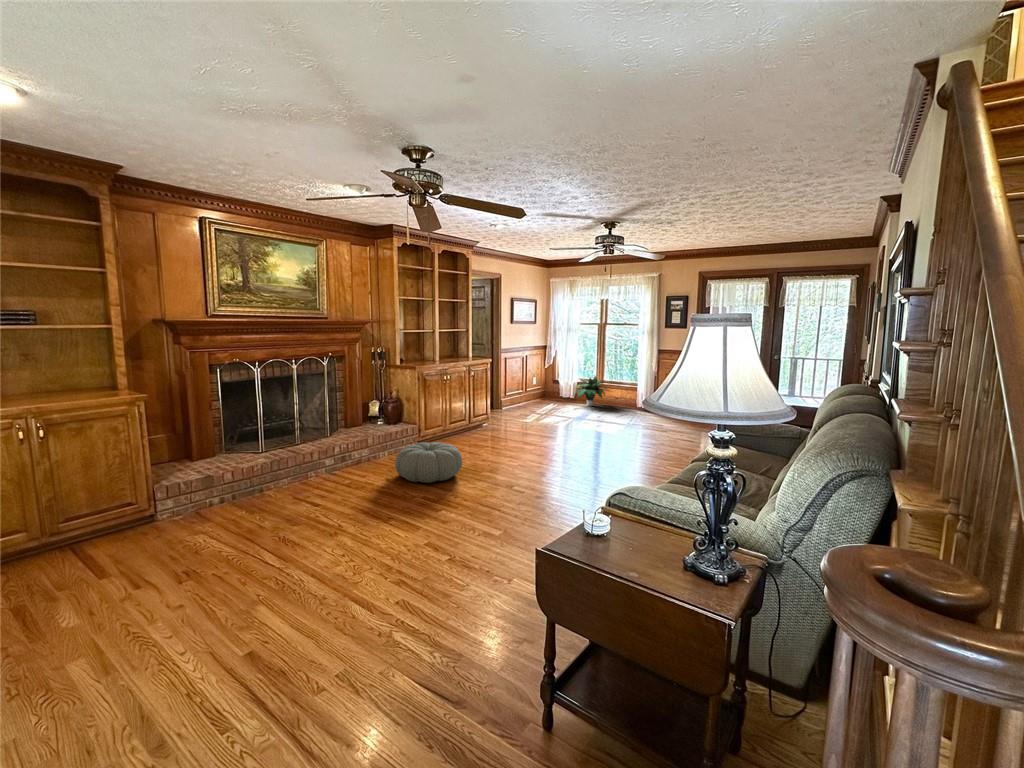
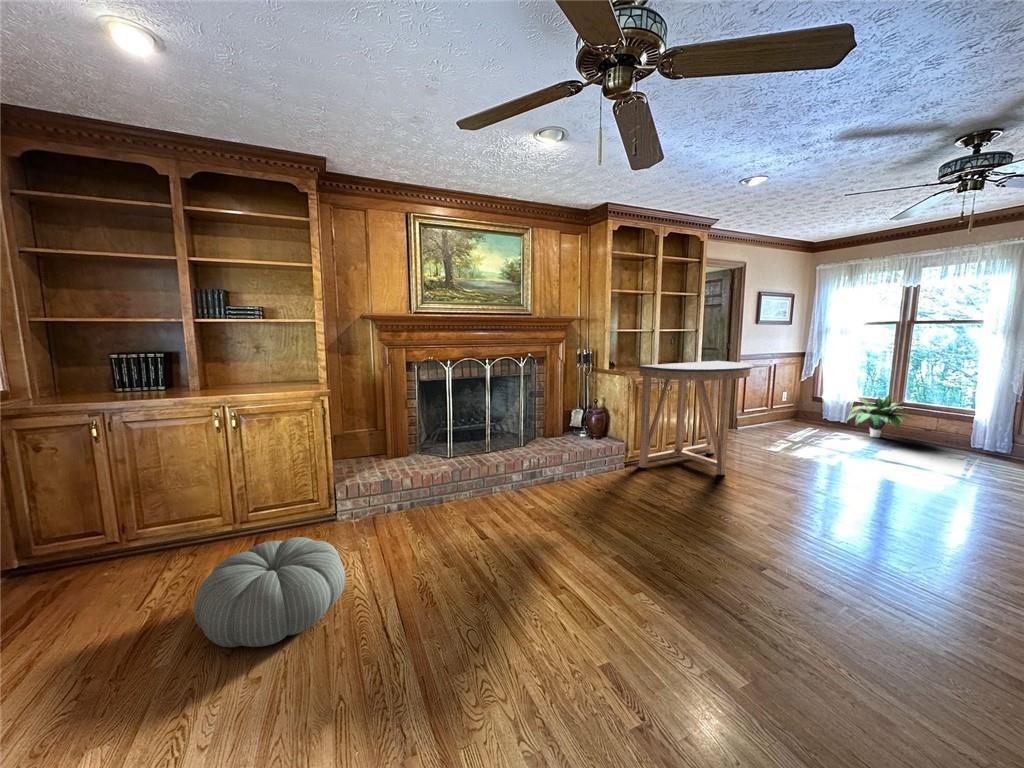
console table: none [425,354,508,444] -> present [638,361,753,475]
pouf: present [395,442,462,483] -> present [194,537,345,647]

